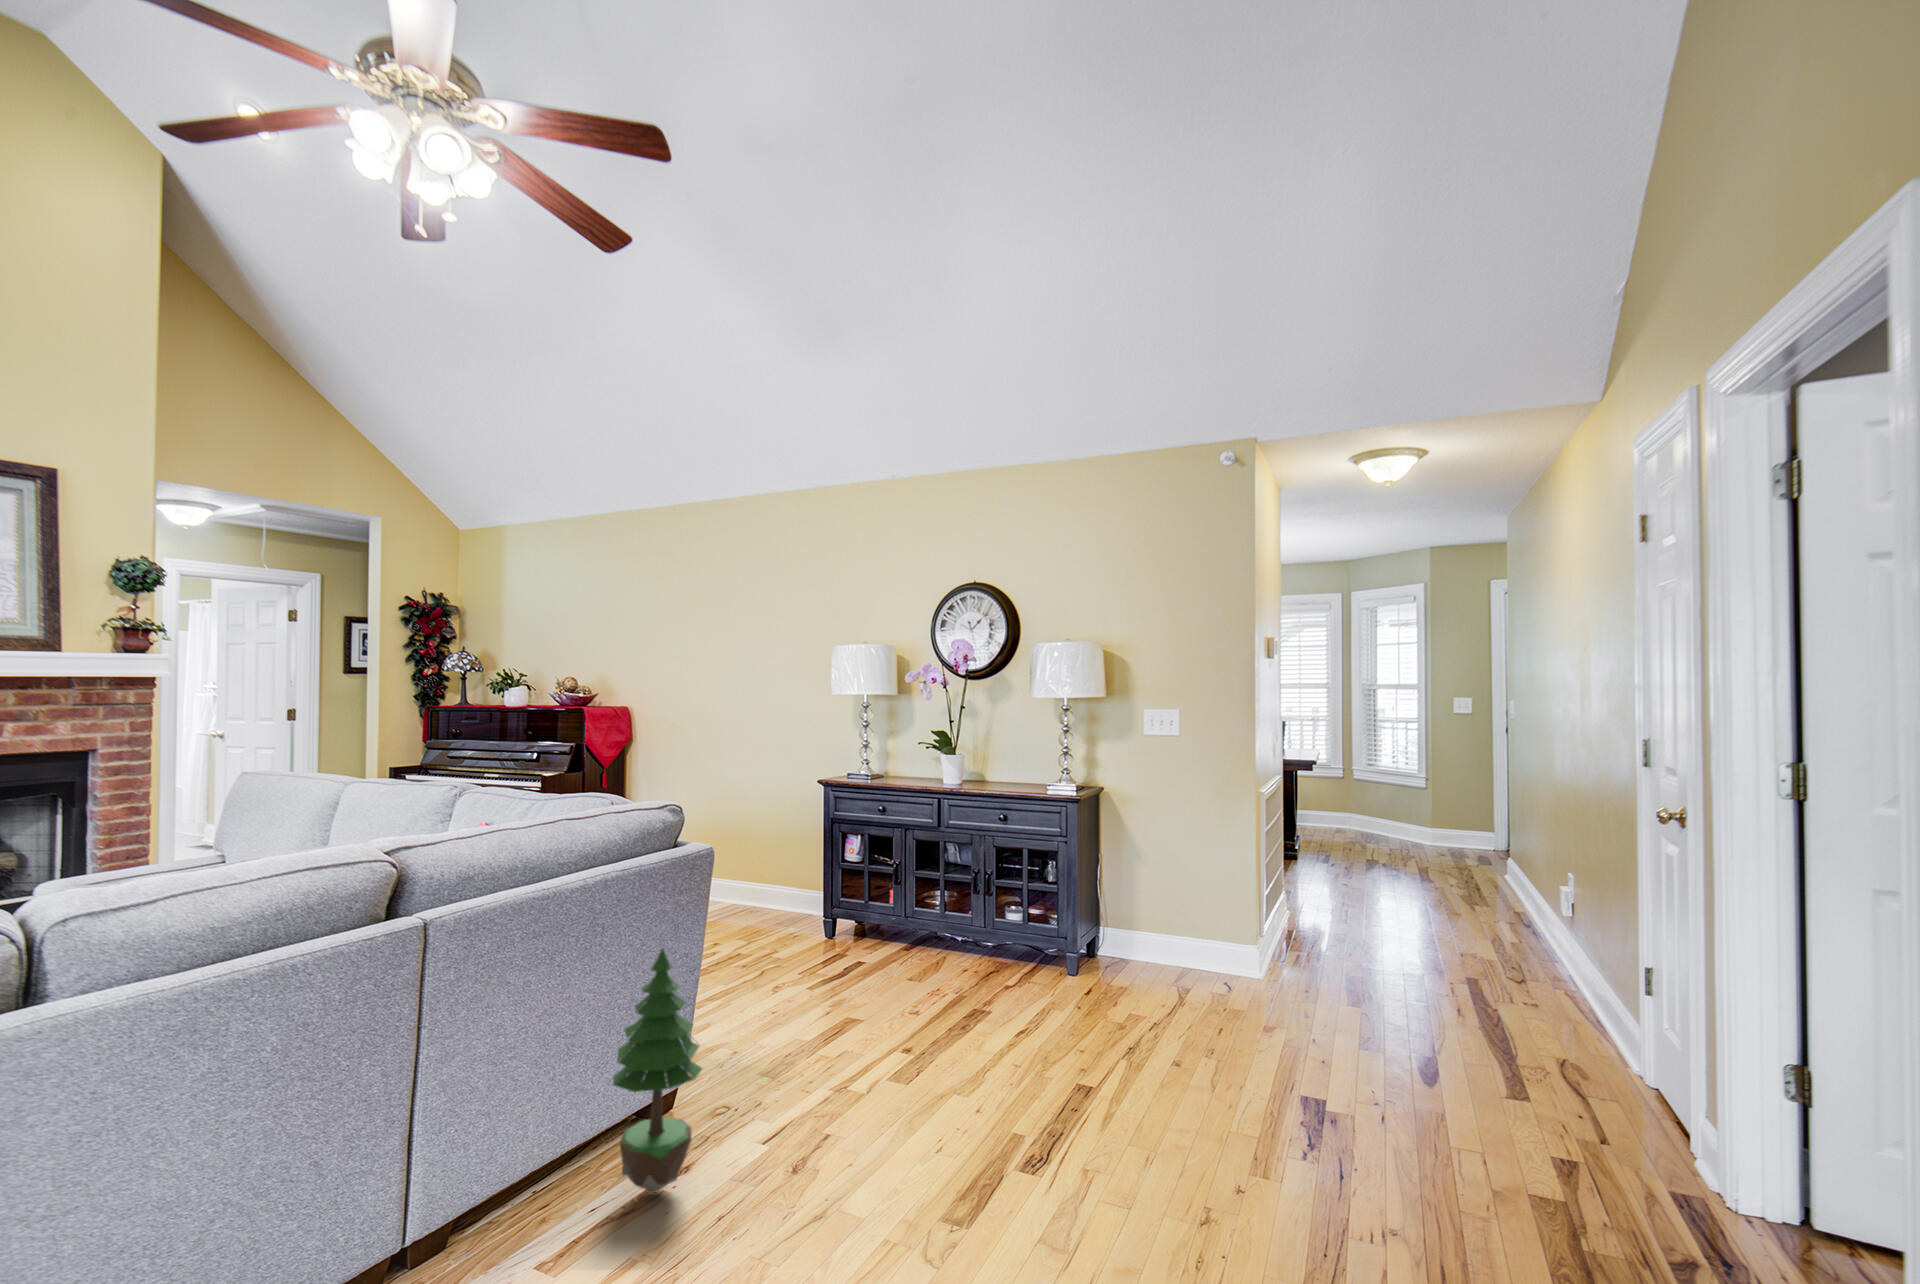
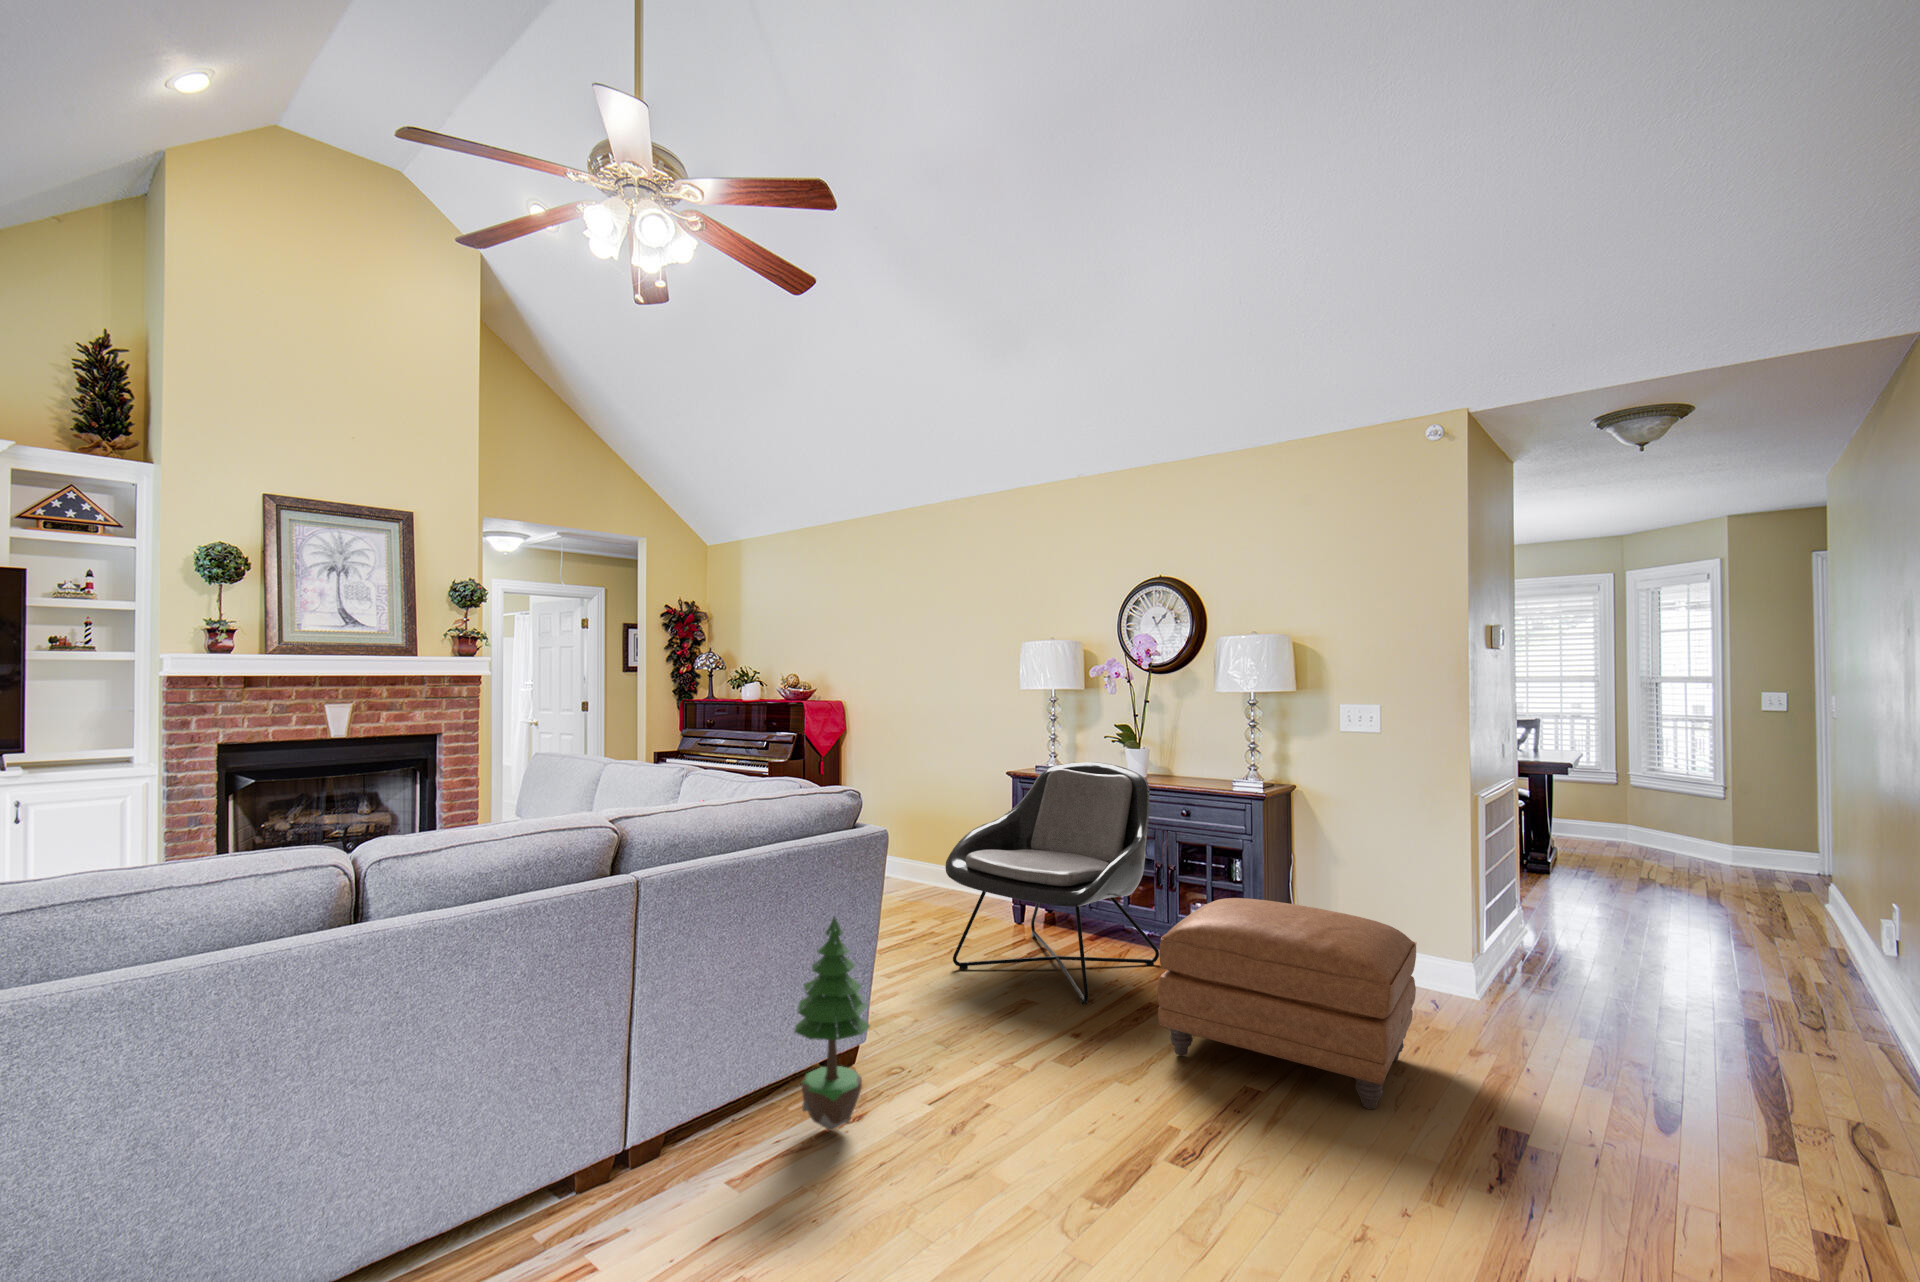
lounge chair: none [760,769,976,1019] -> present [945,762,1159,1004]
ottoman: none [993,899,1224,1094] -> present [1158,898,1417,1109]

